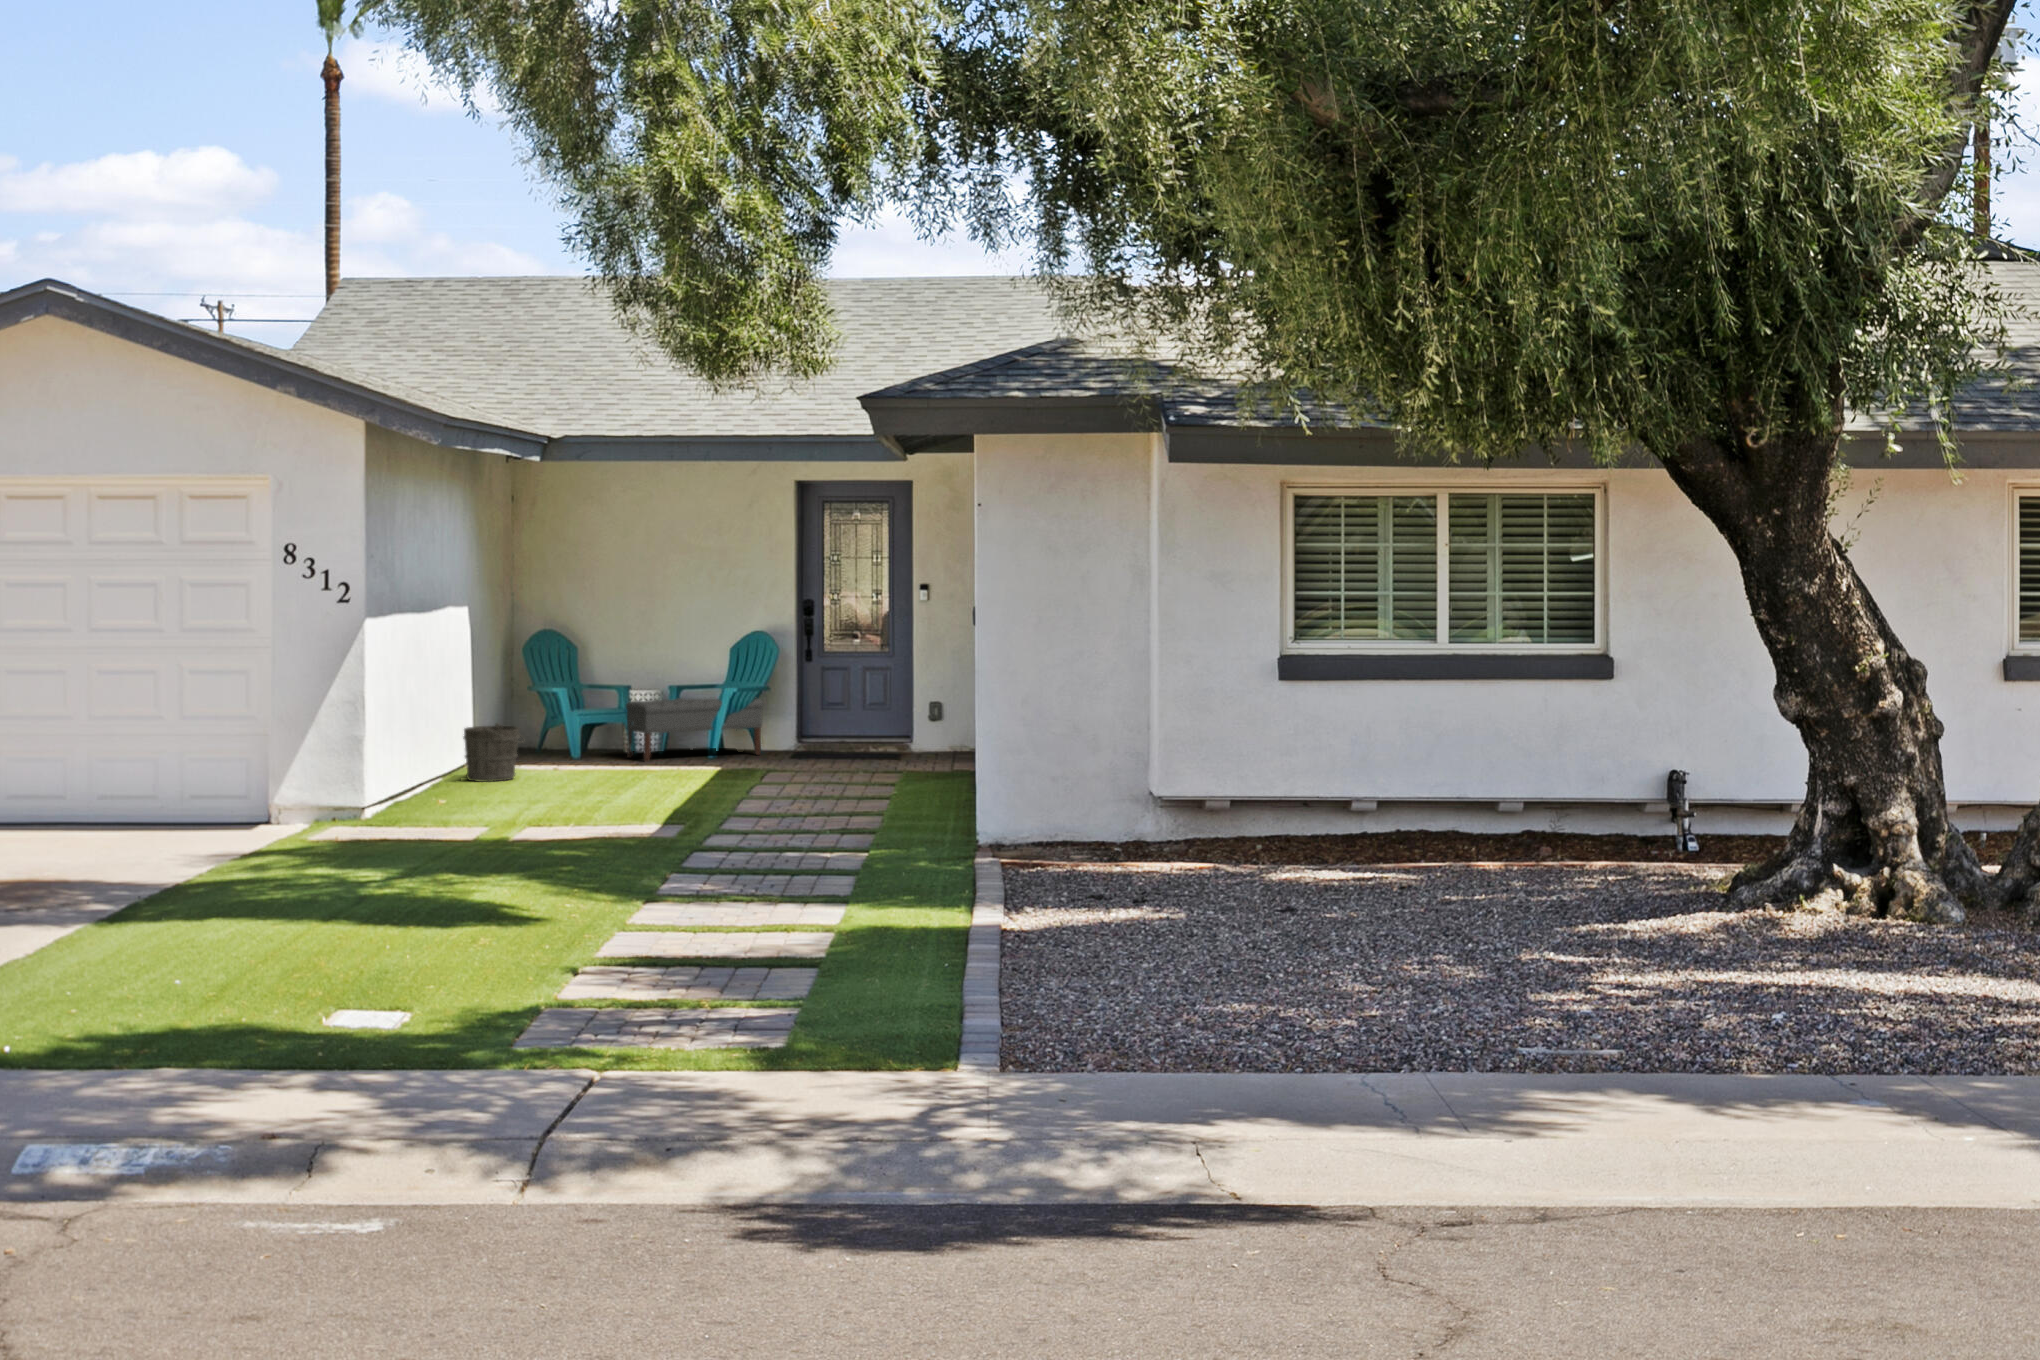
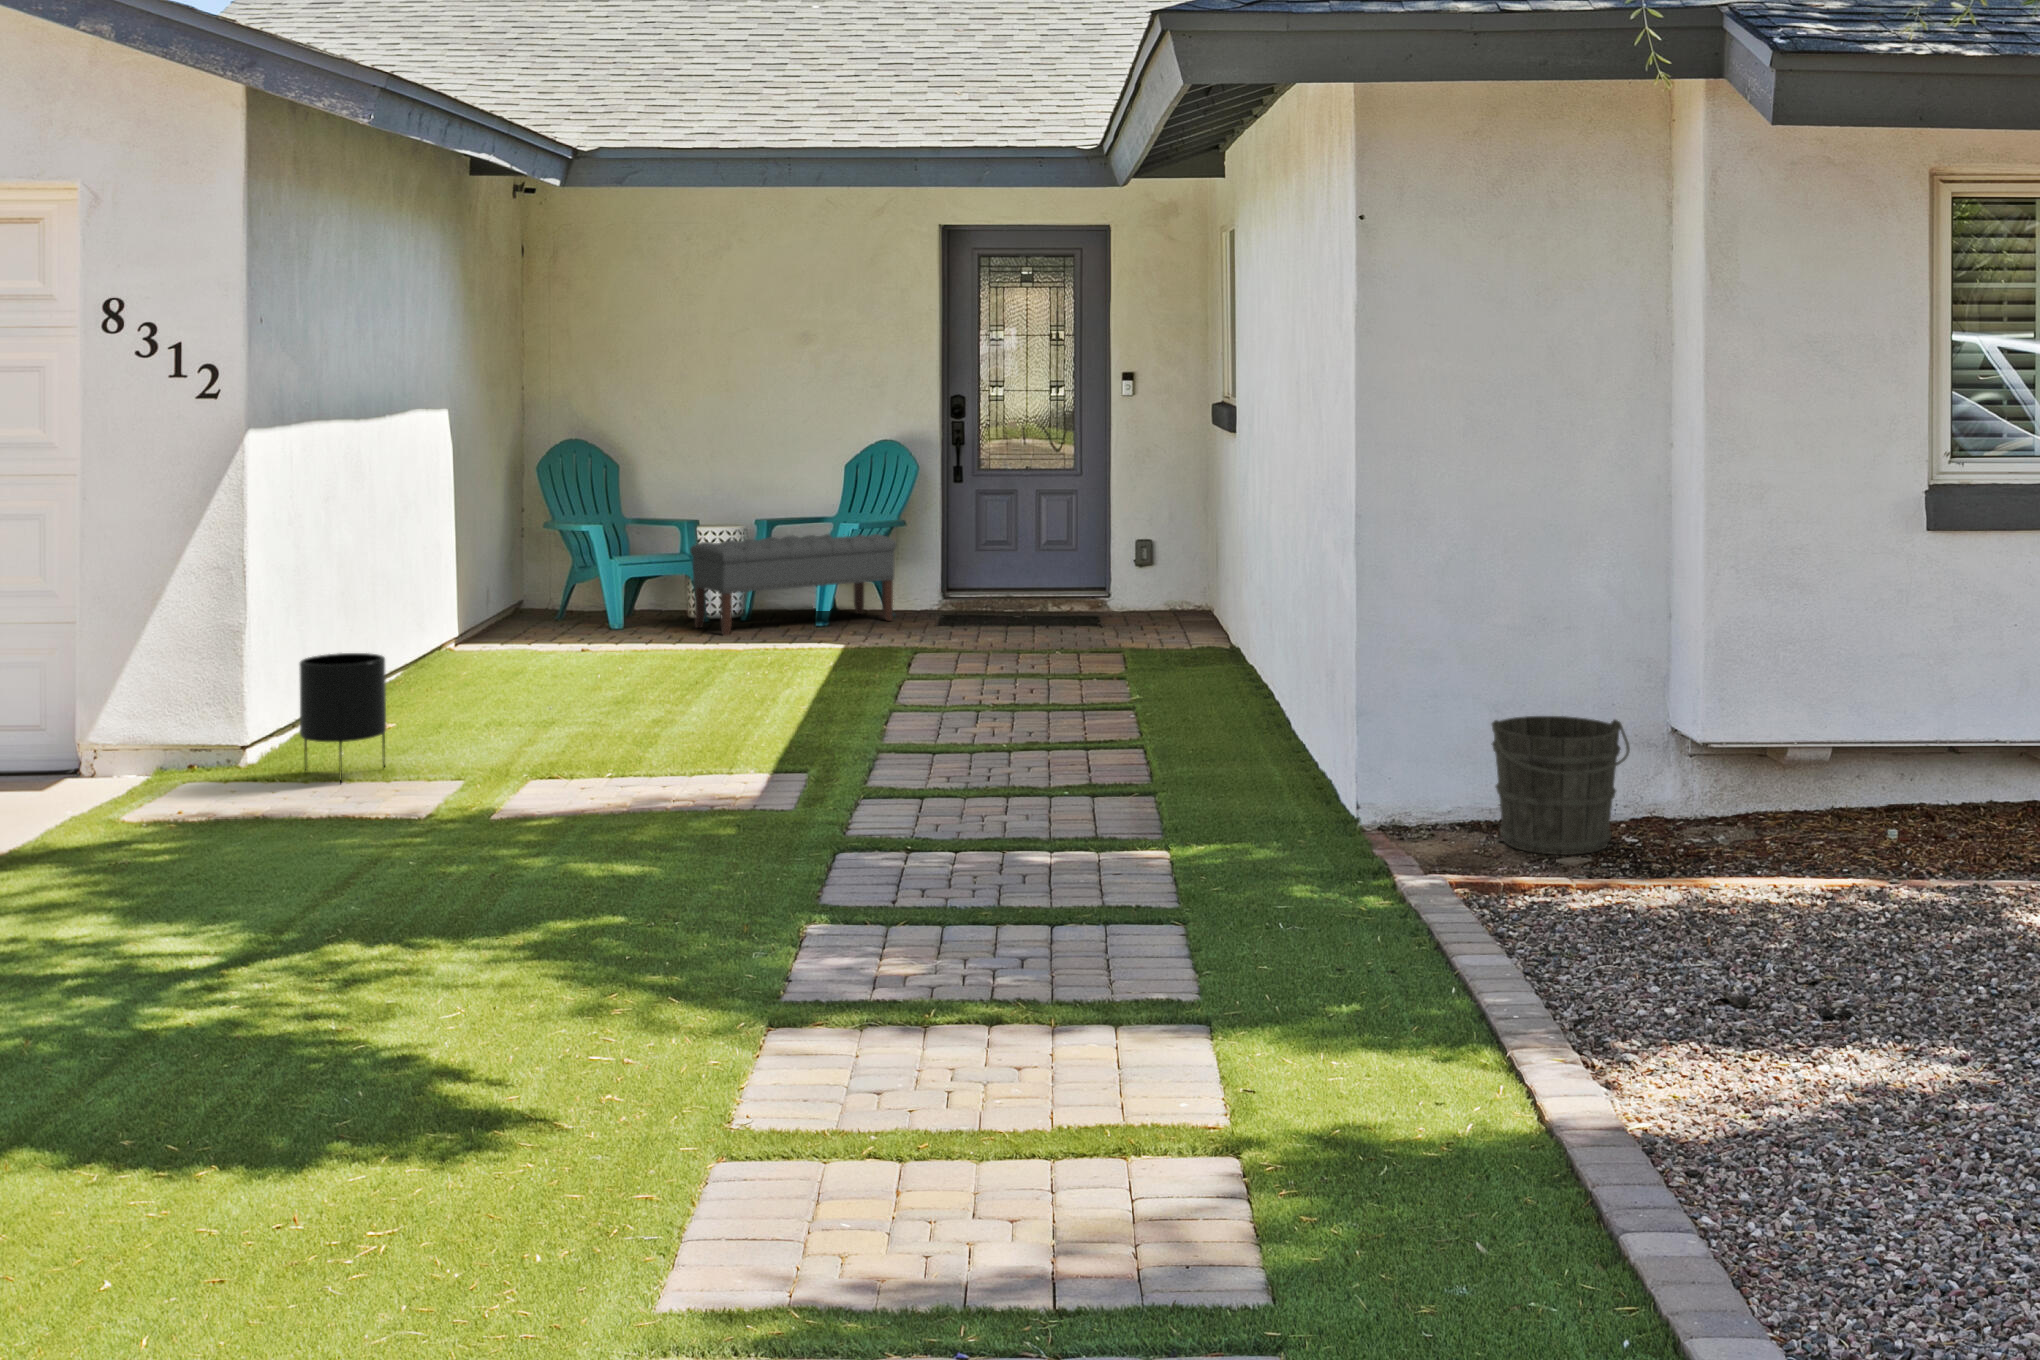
bucket: present [463,723,523,782] -> present [1492,716,1630,855]
planter: none [385,749,434,822] -> present [299,653,386,783]

